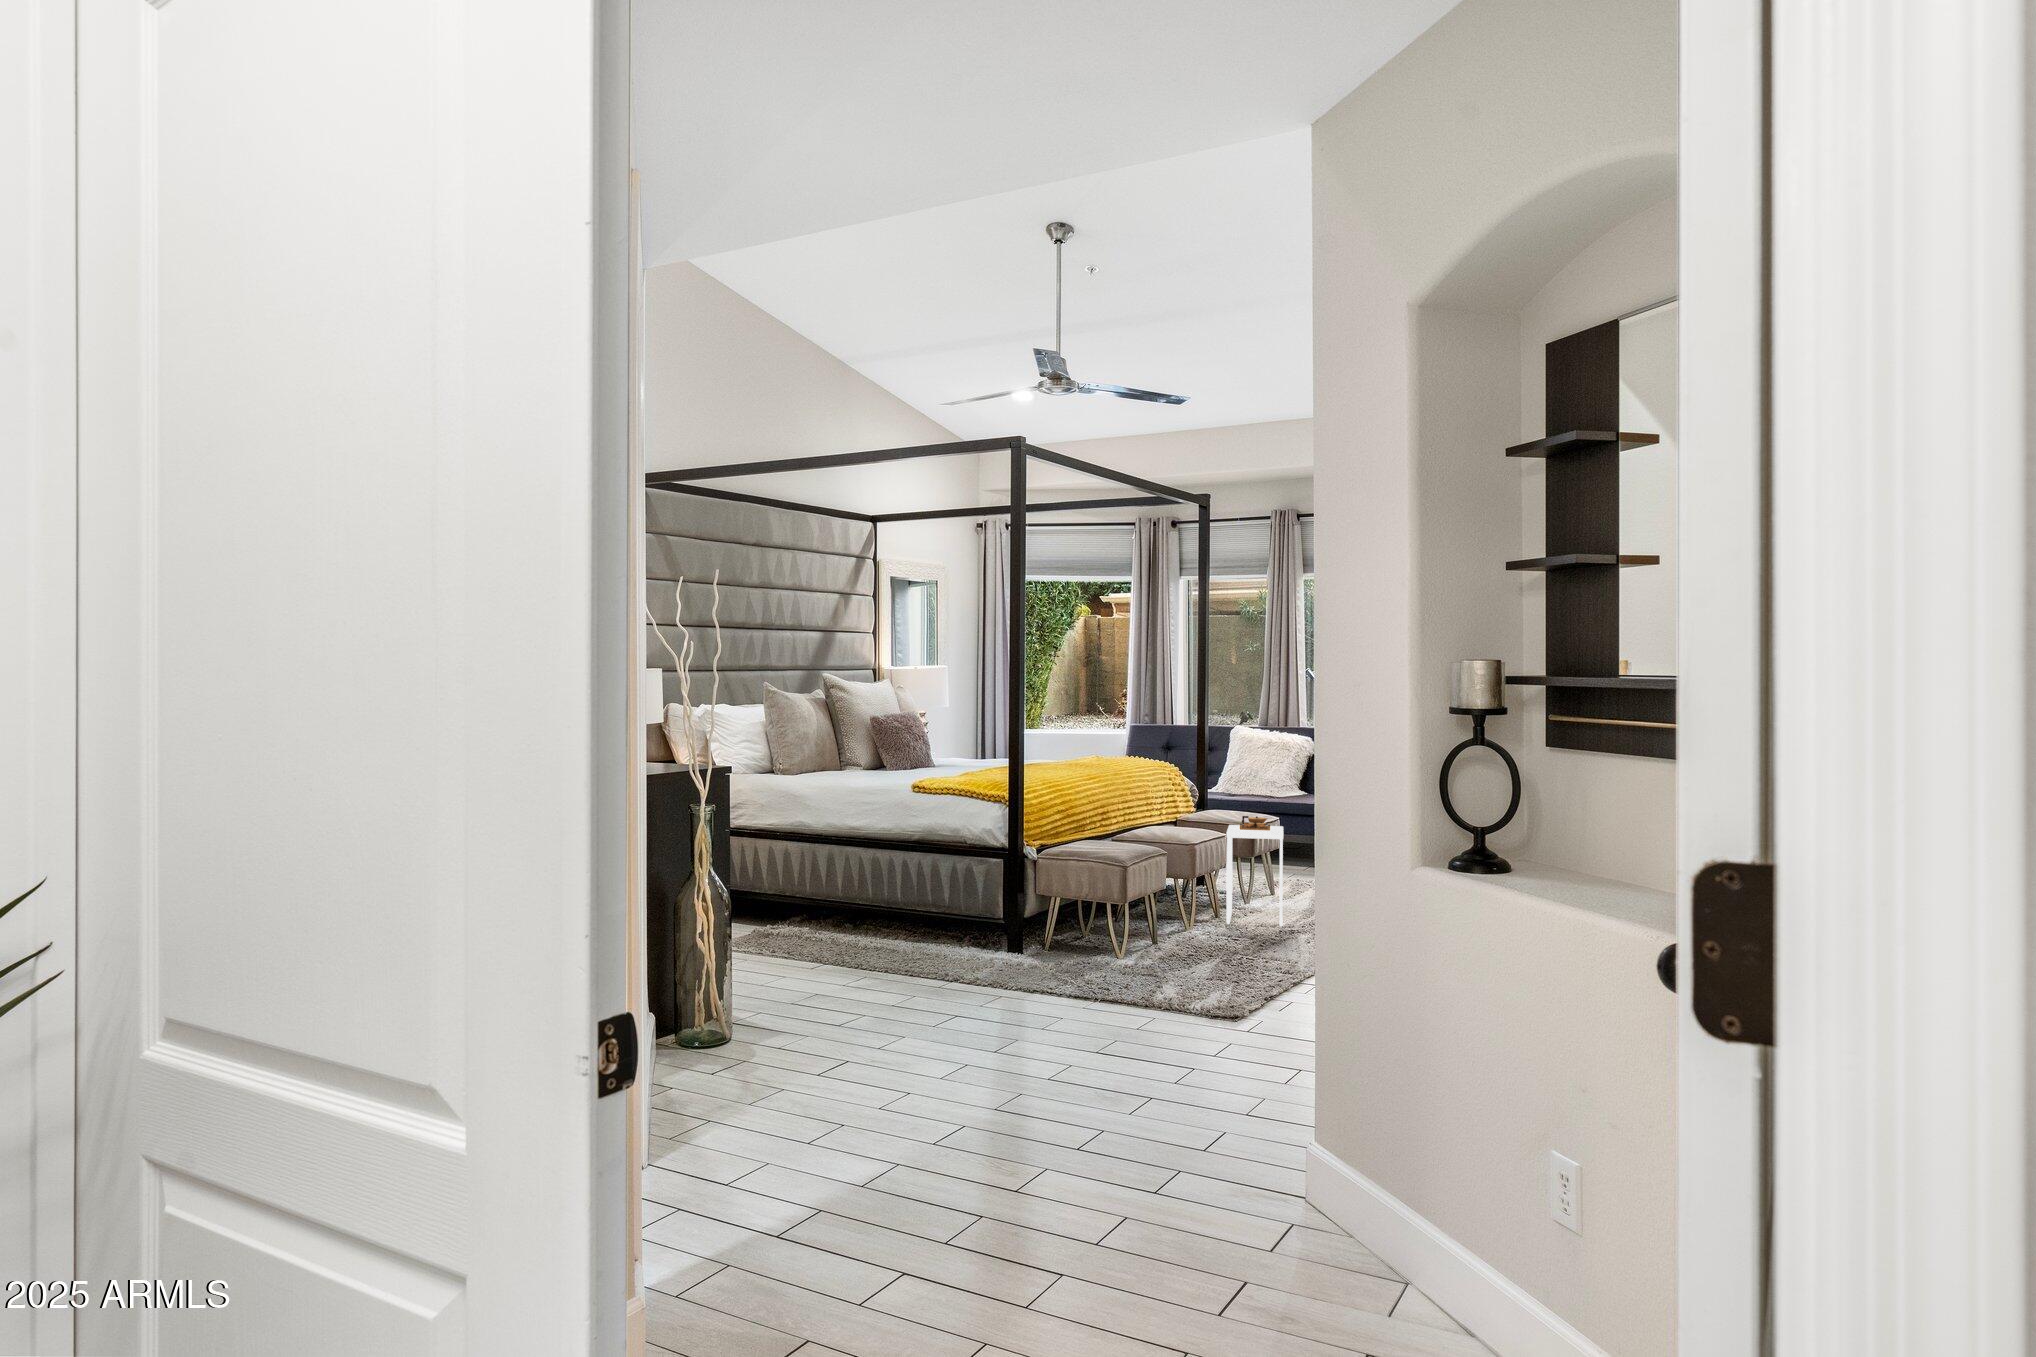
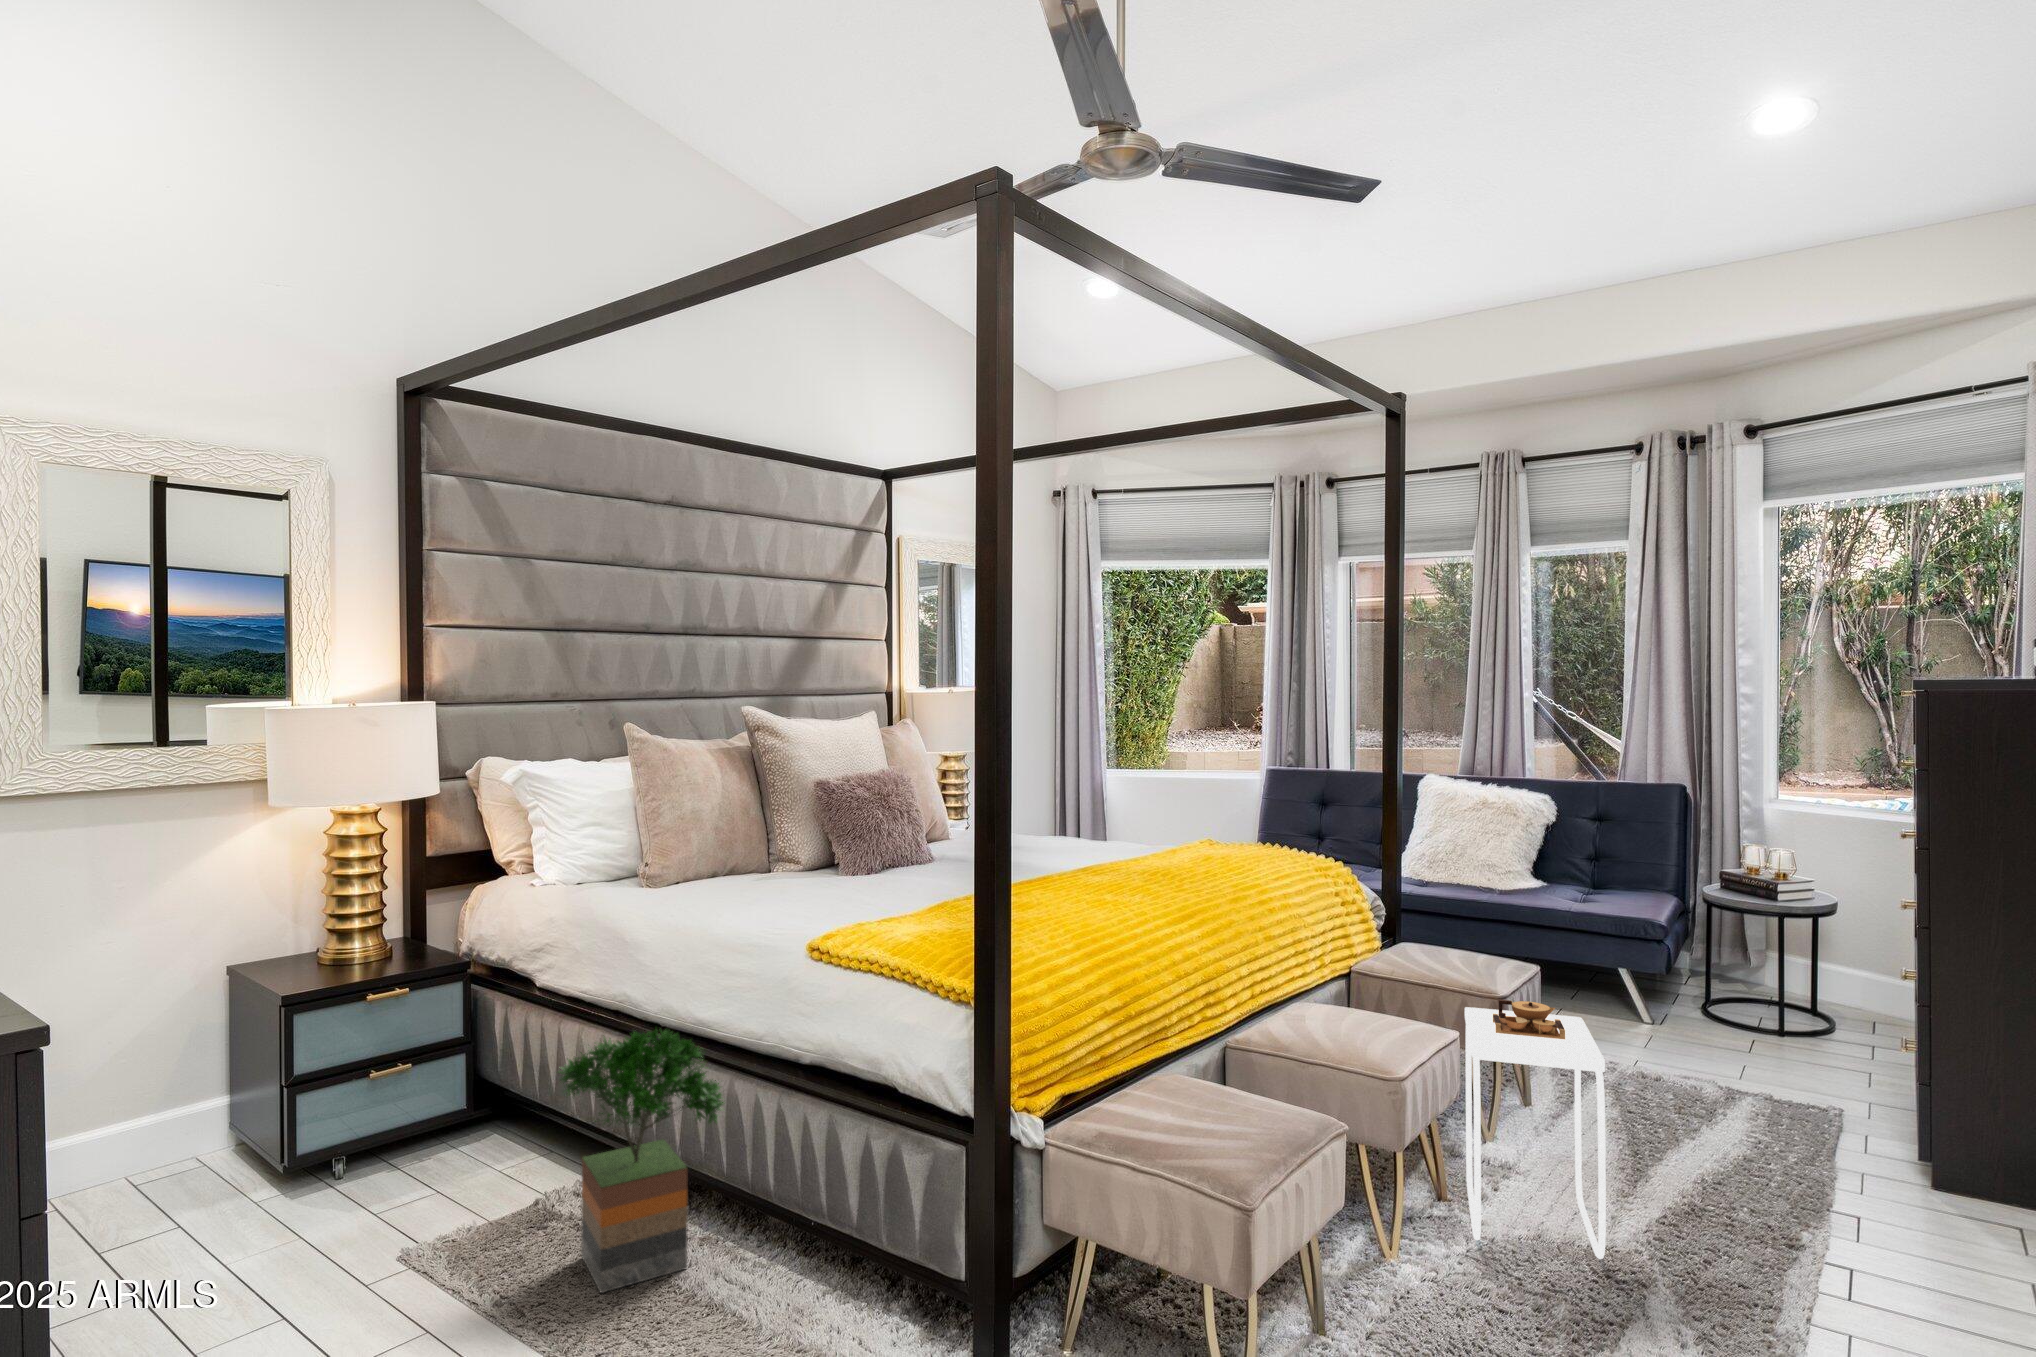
potted tree: none [790,831,876,948] -> present [558,1029,725,1293]

